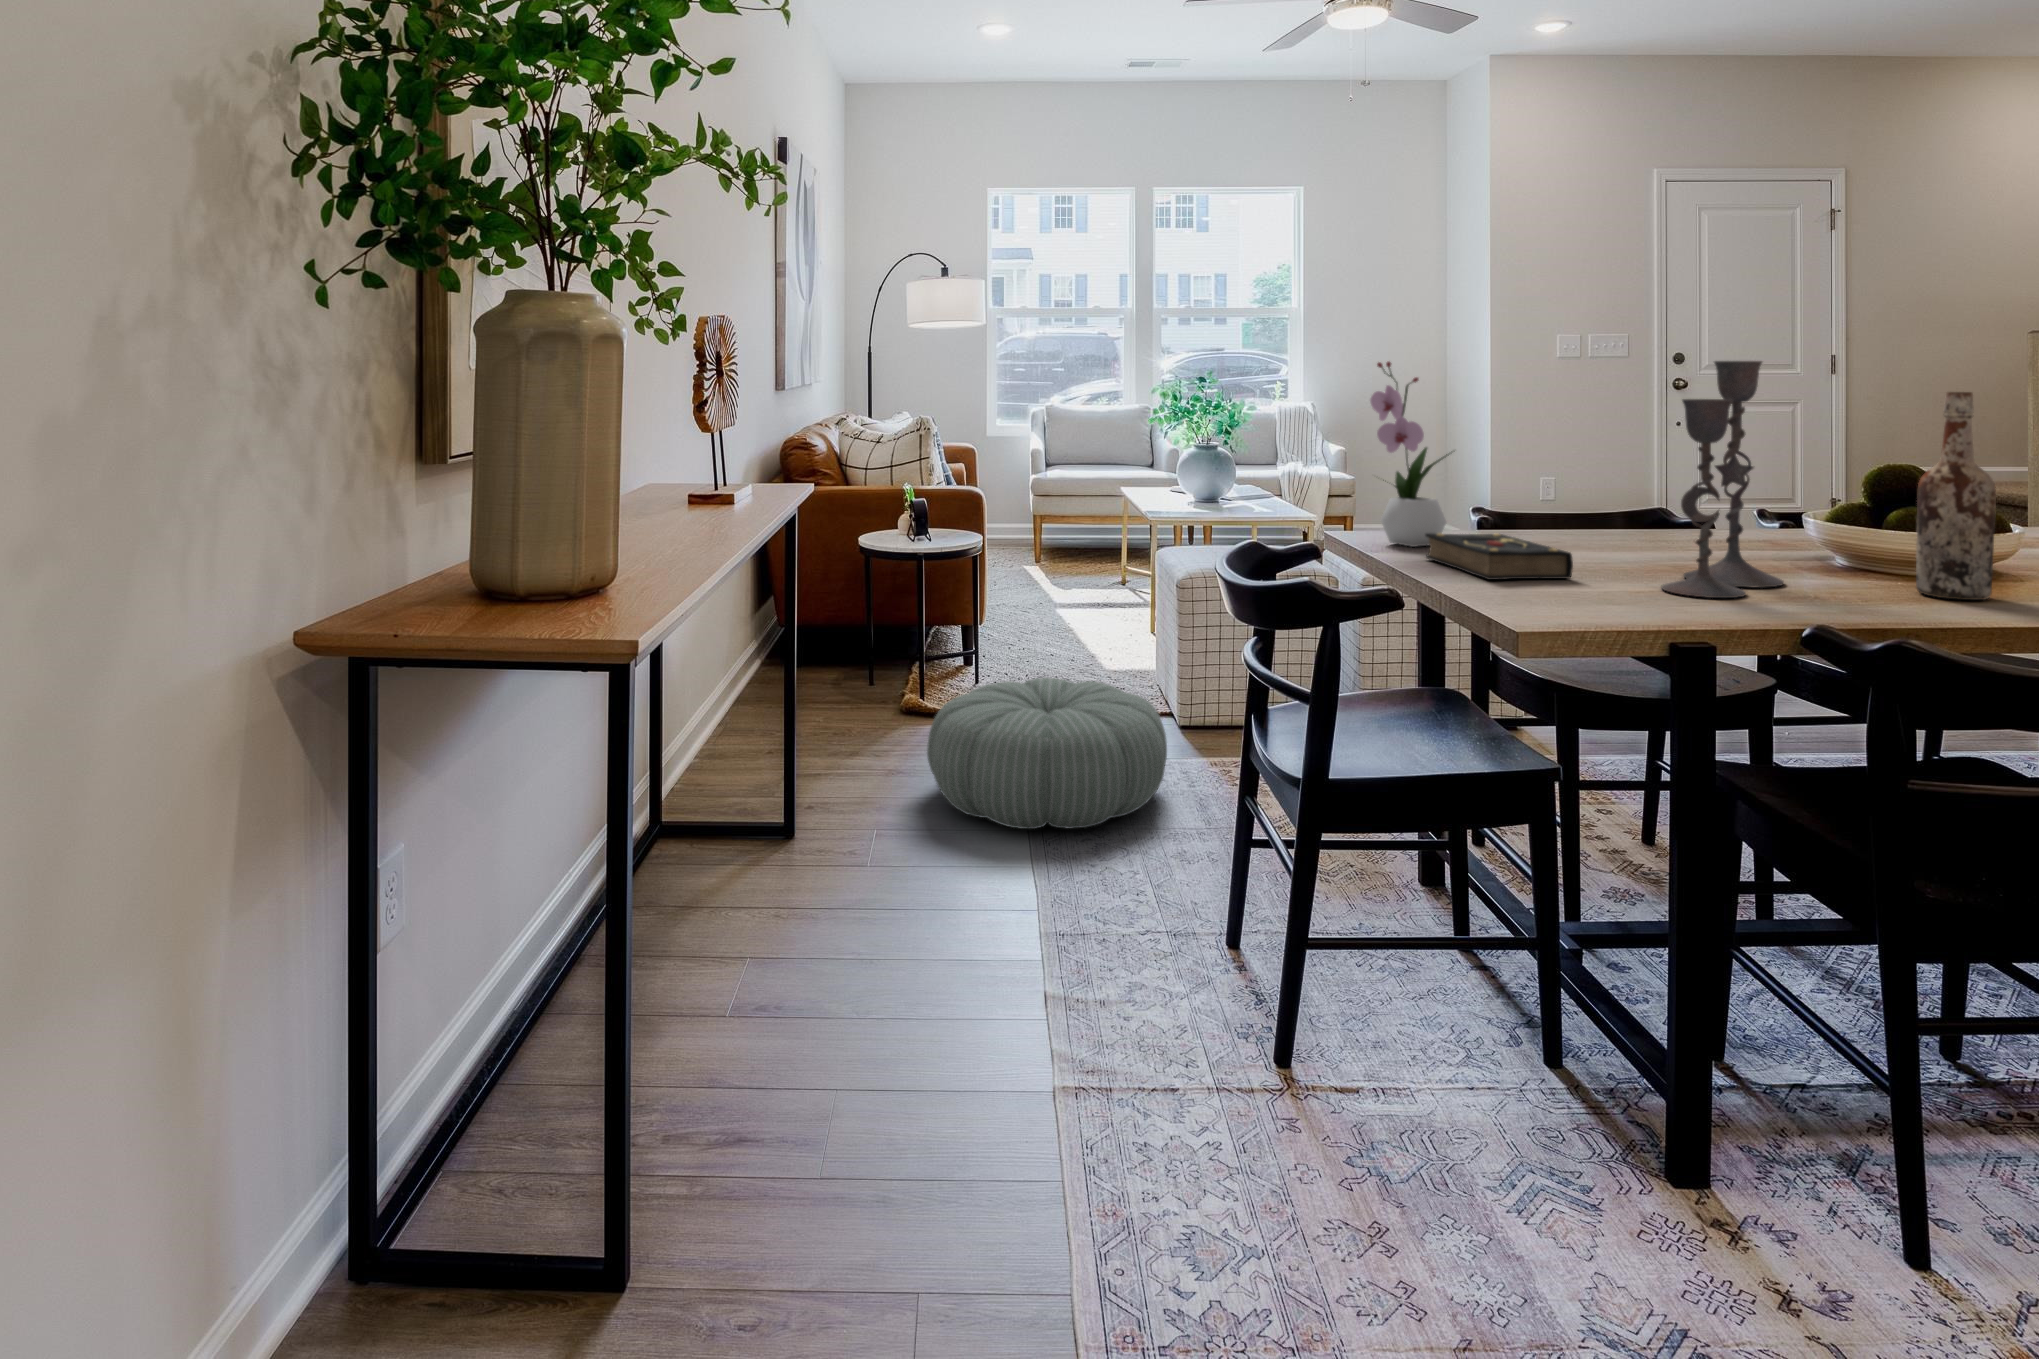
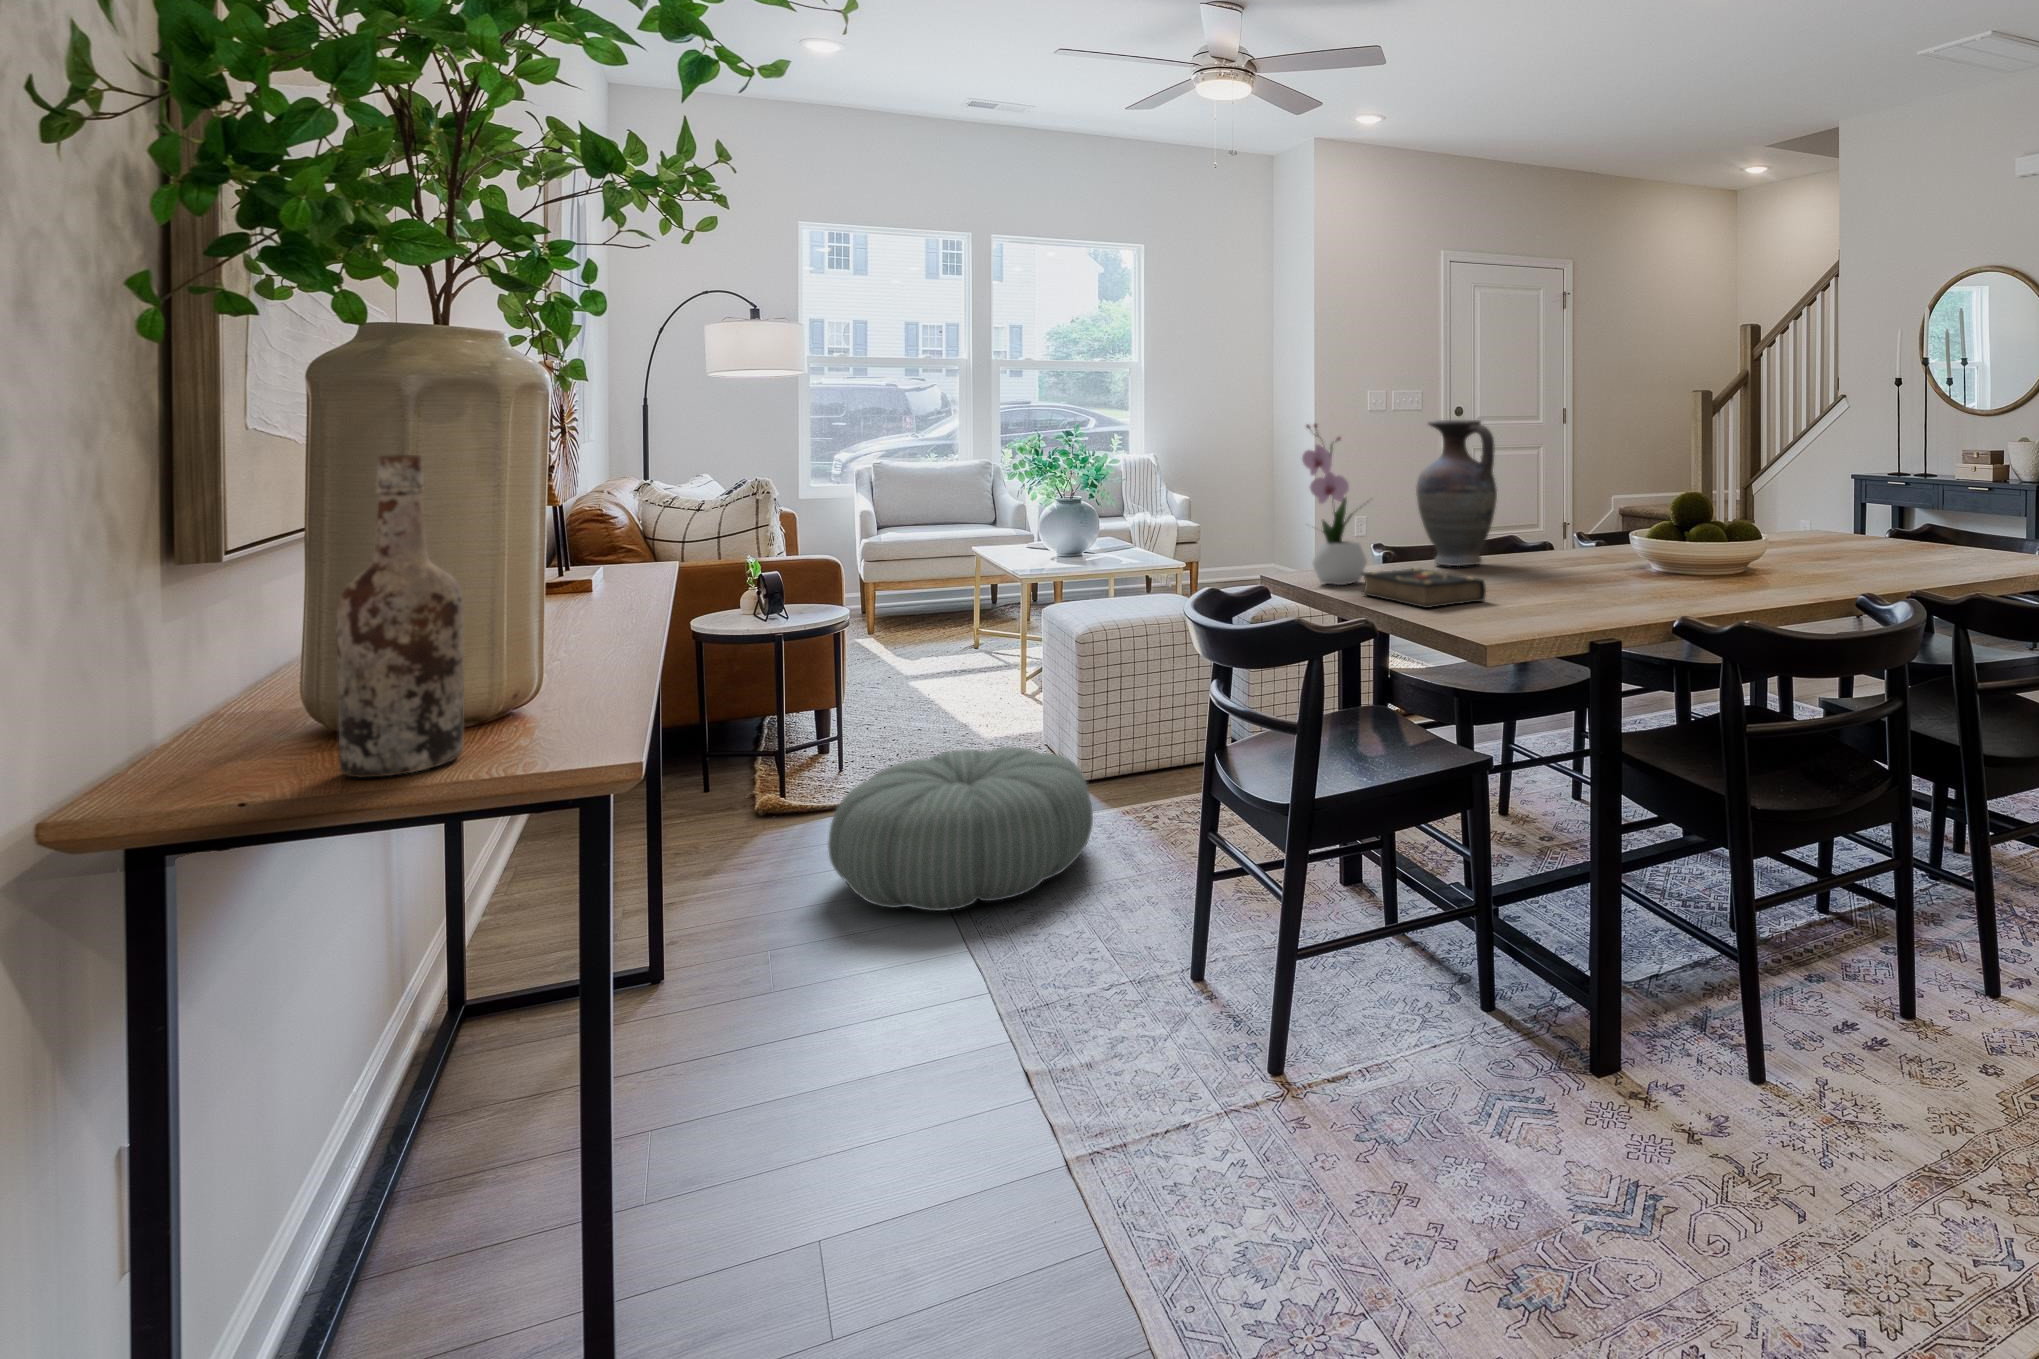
candlestick: present [1661,361,1784,598] -> none [1553,419,1630,606]
vase: none [1525,362,1630,538] -> present [1416,420,1497,566]
wine bottle: present [1916,392,1996,600] -> present [336,455,464,777]

